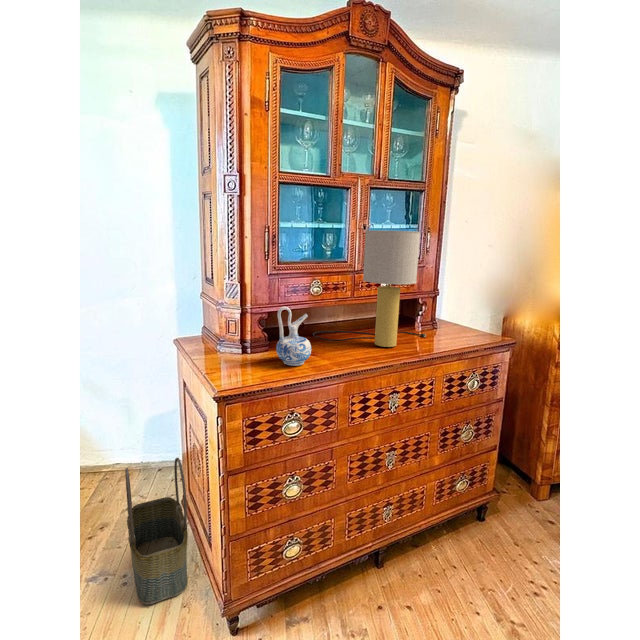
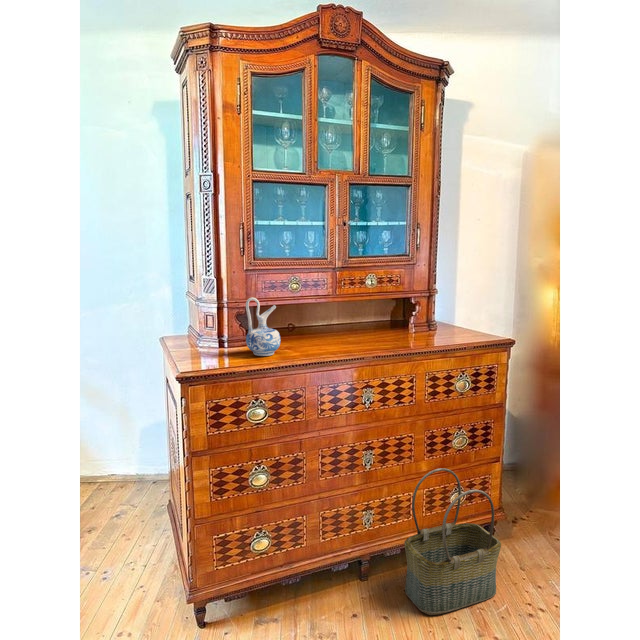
table lamp: present [313,230,426,347] -> none [297,223,416,343]
basket: present [125,458,188,604] -> present [405,468,501,615]

